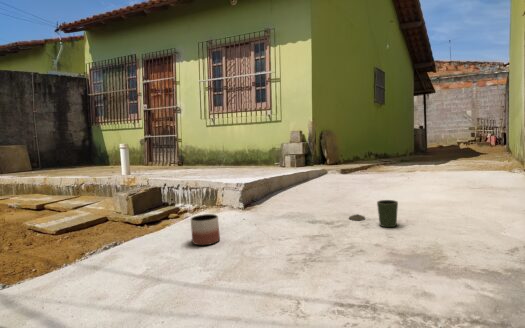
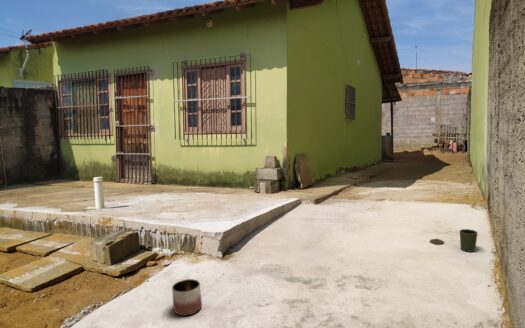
trash can: present [349,200,398,227] -> present [430,229,477,252]

